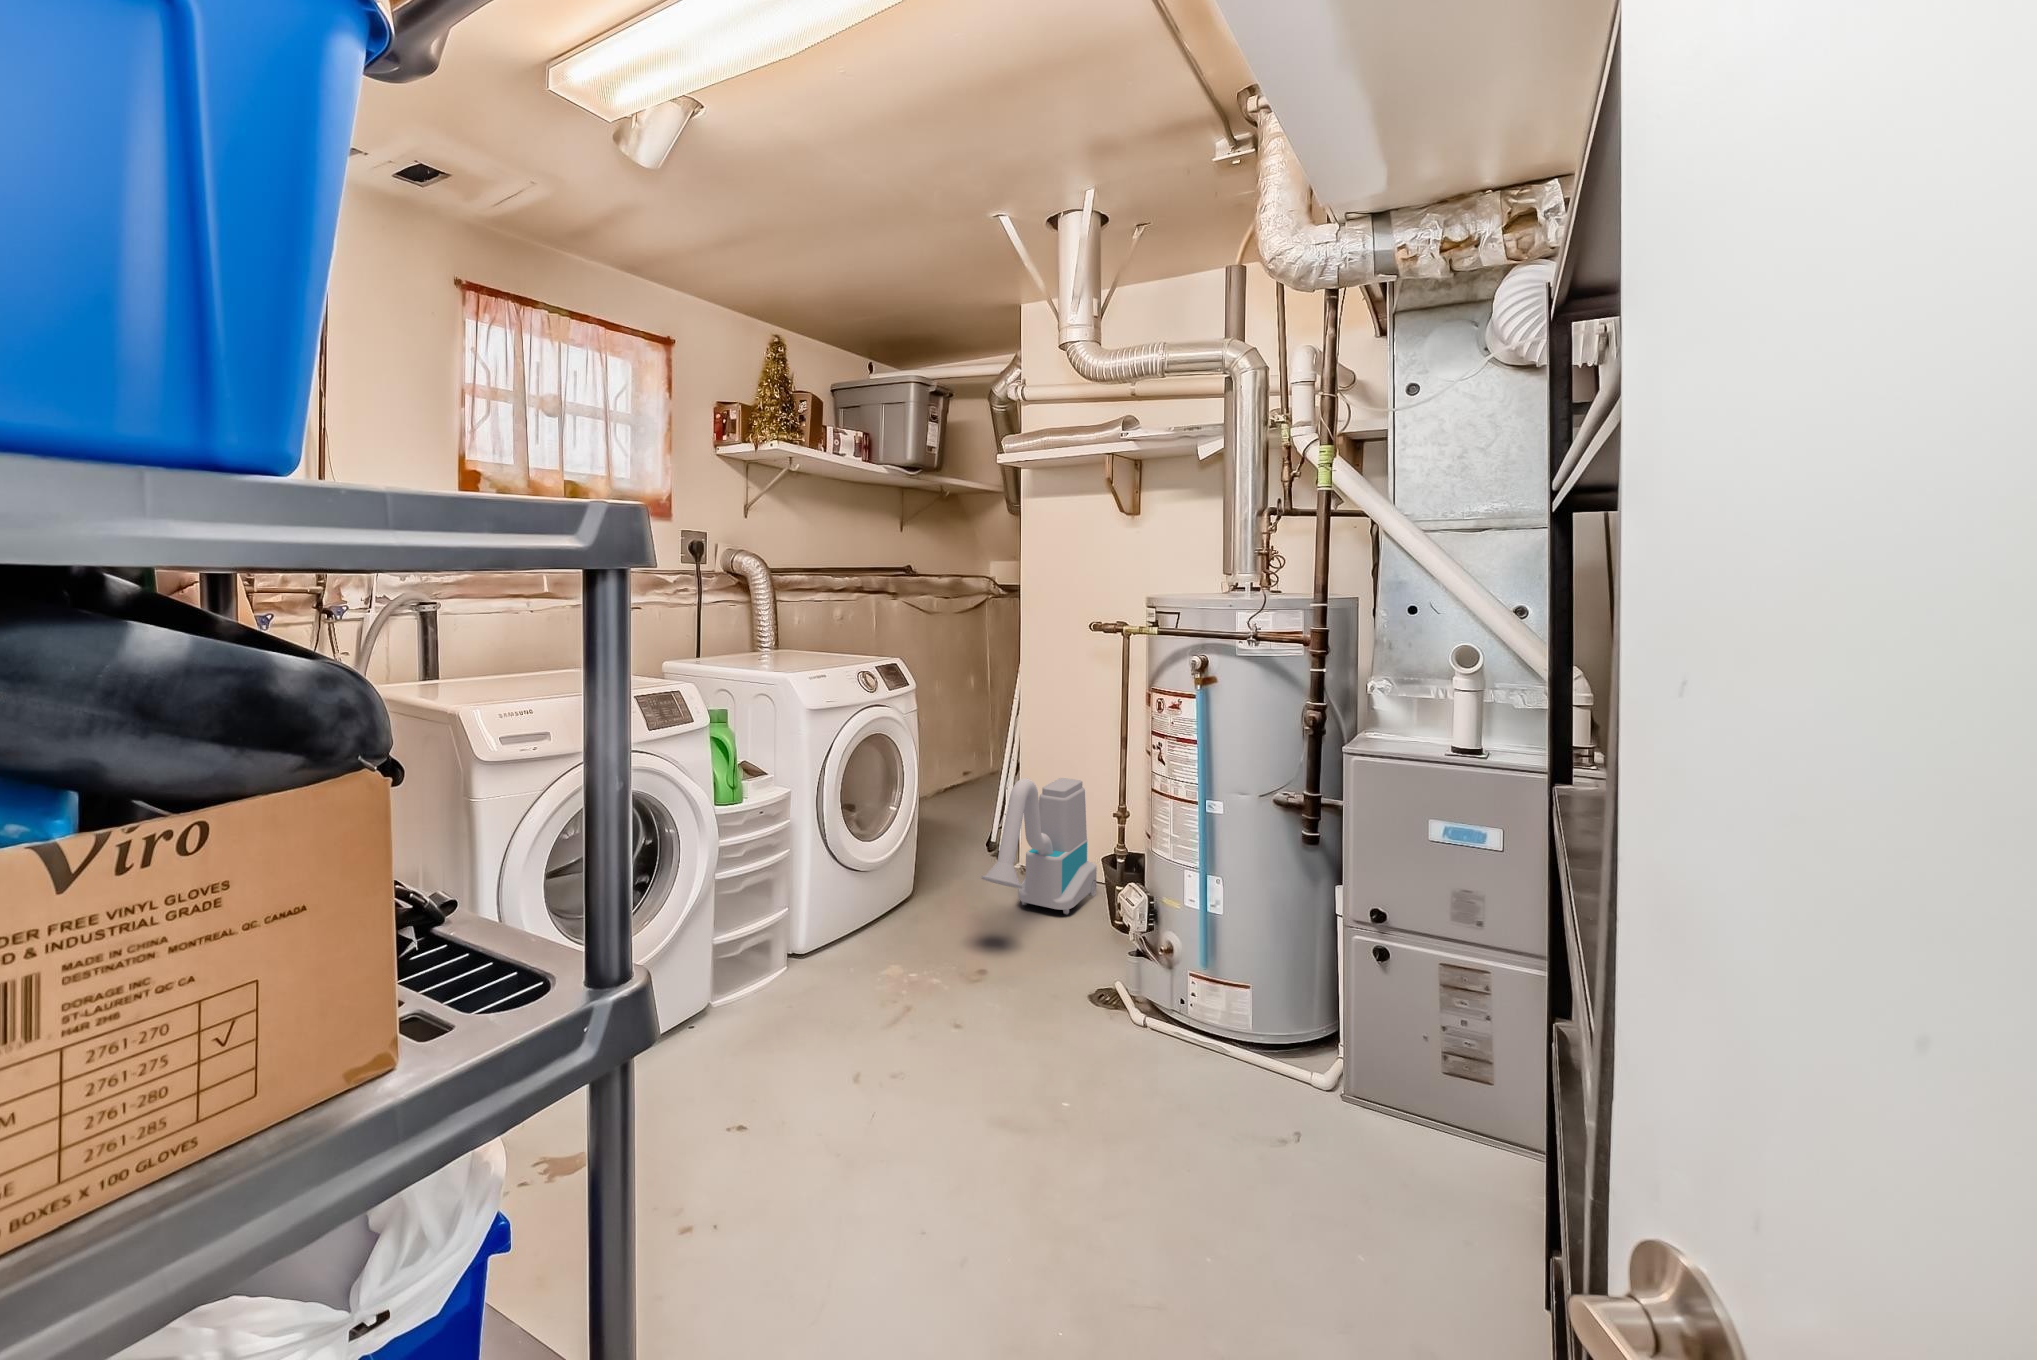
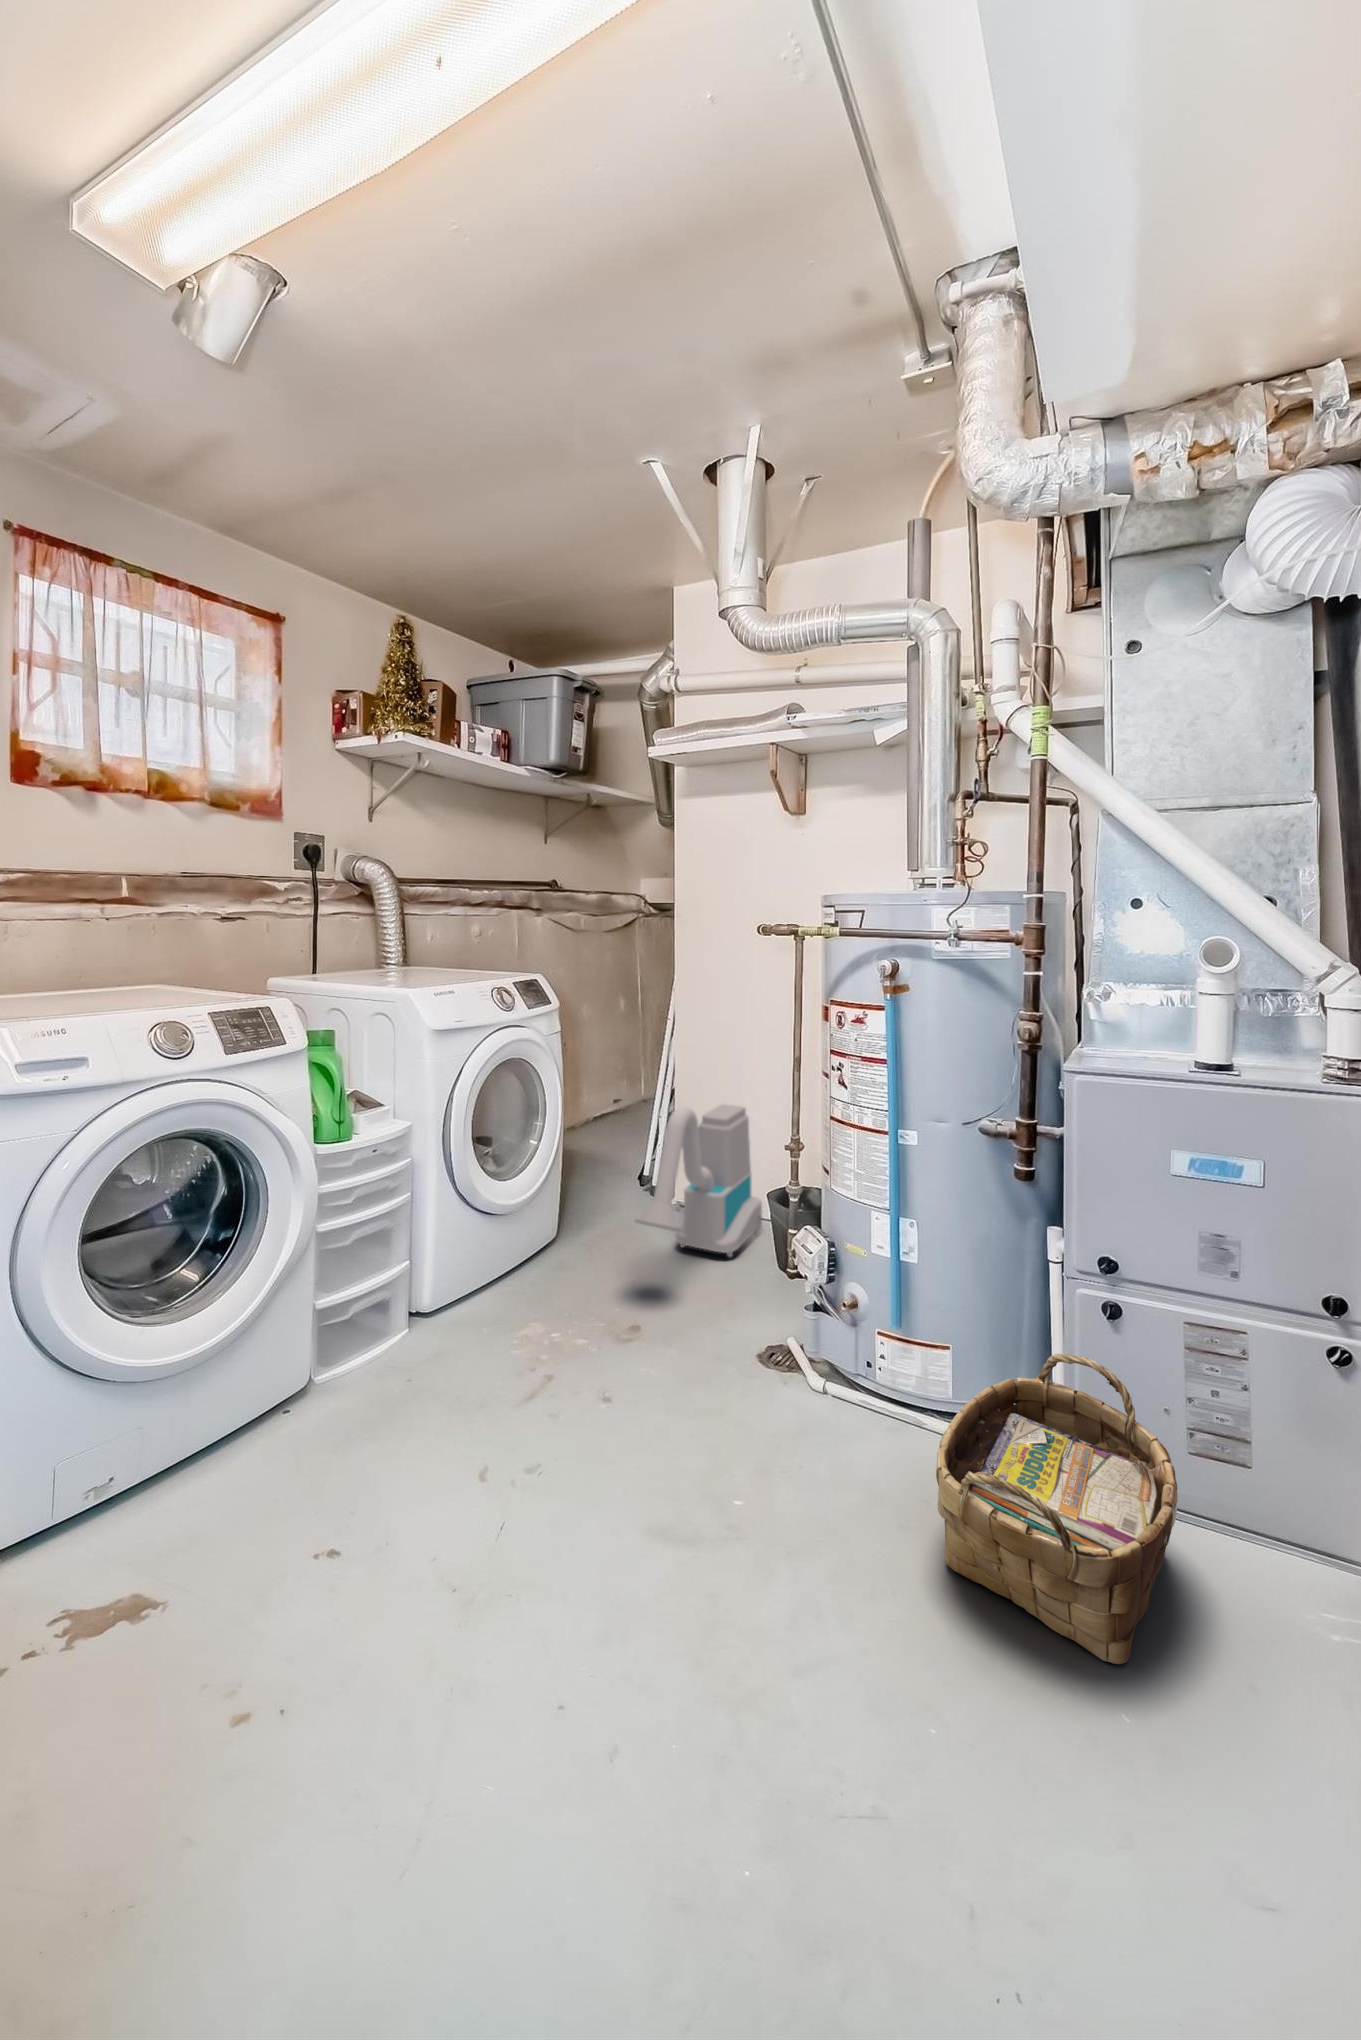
woven basket: none [1221,987,1417,1218] -> present [936,1354,1178,1664]

